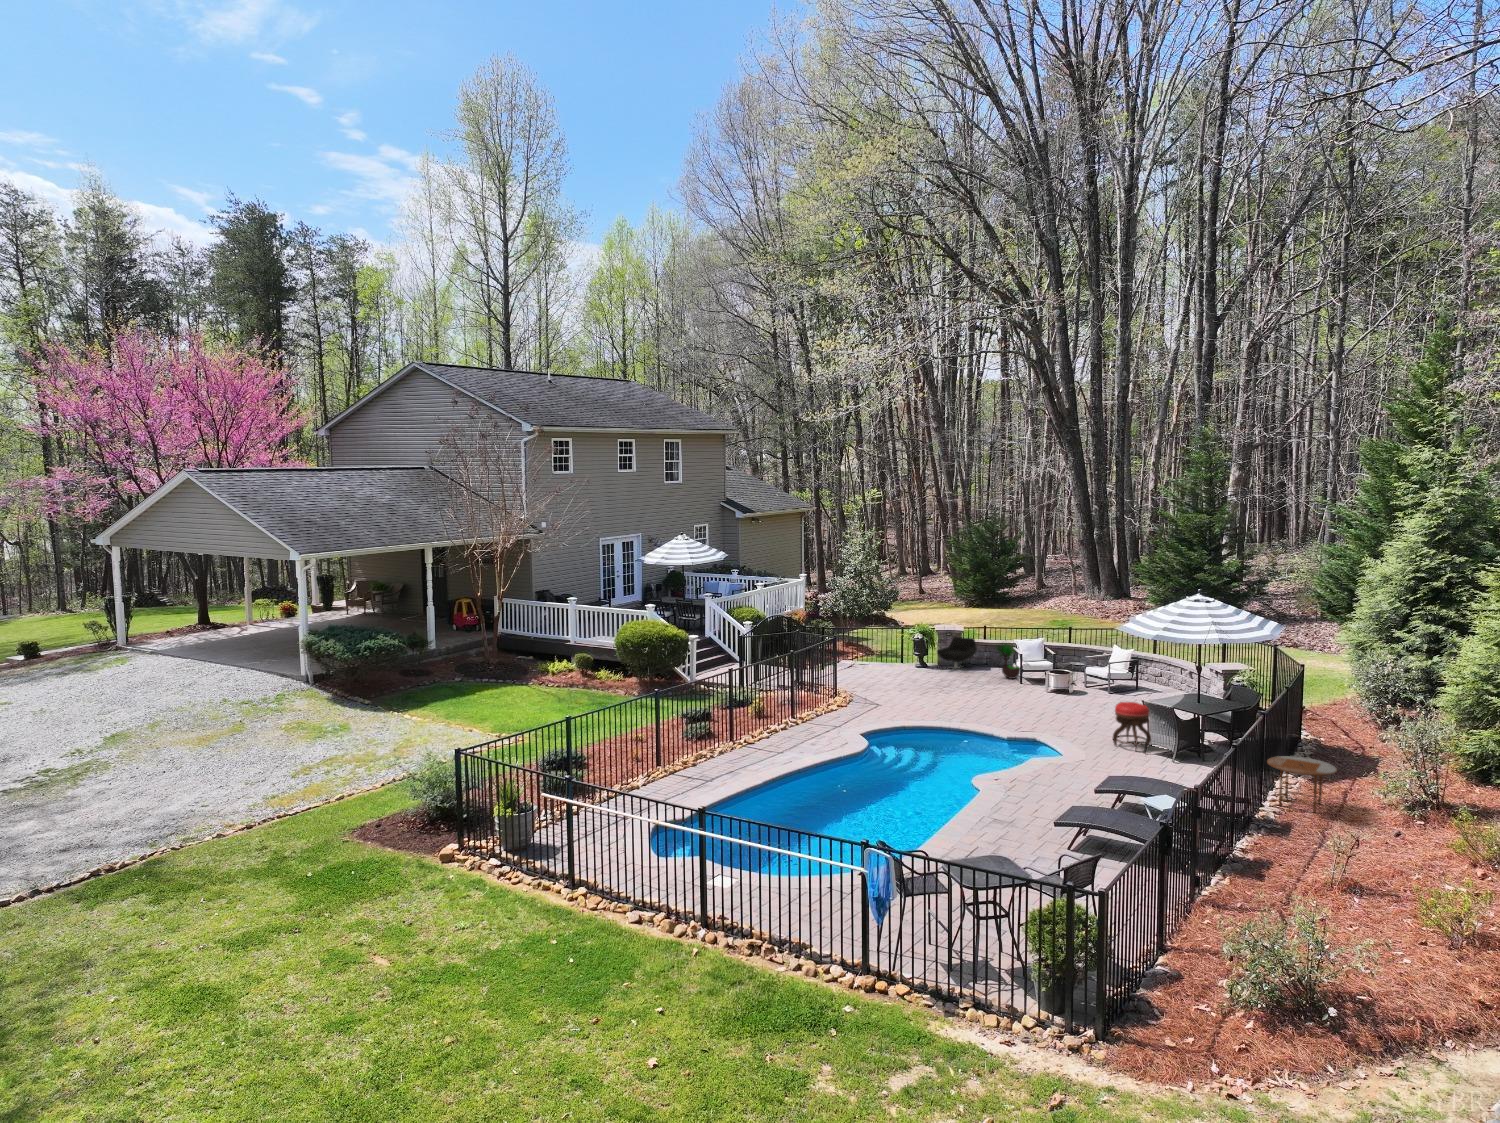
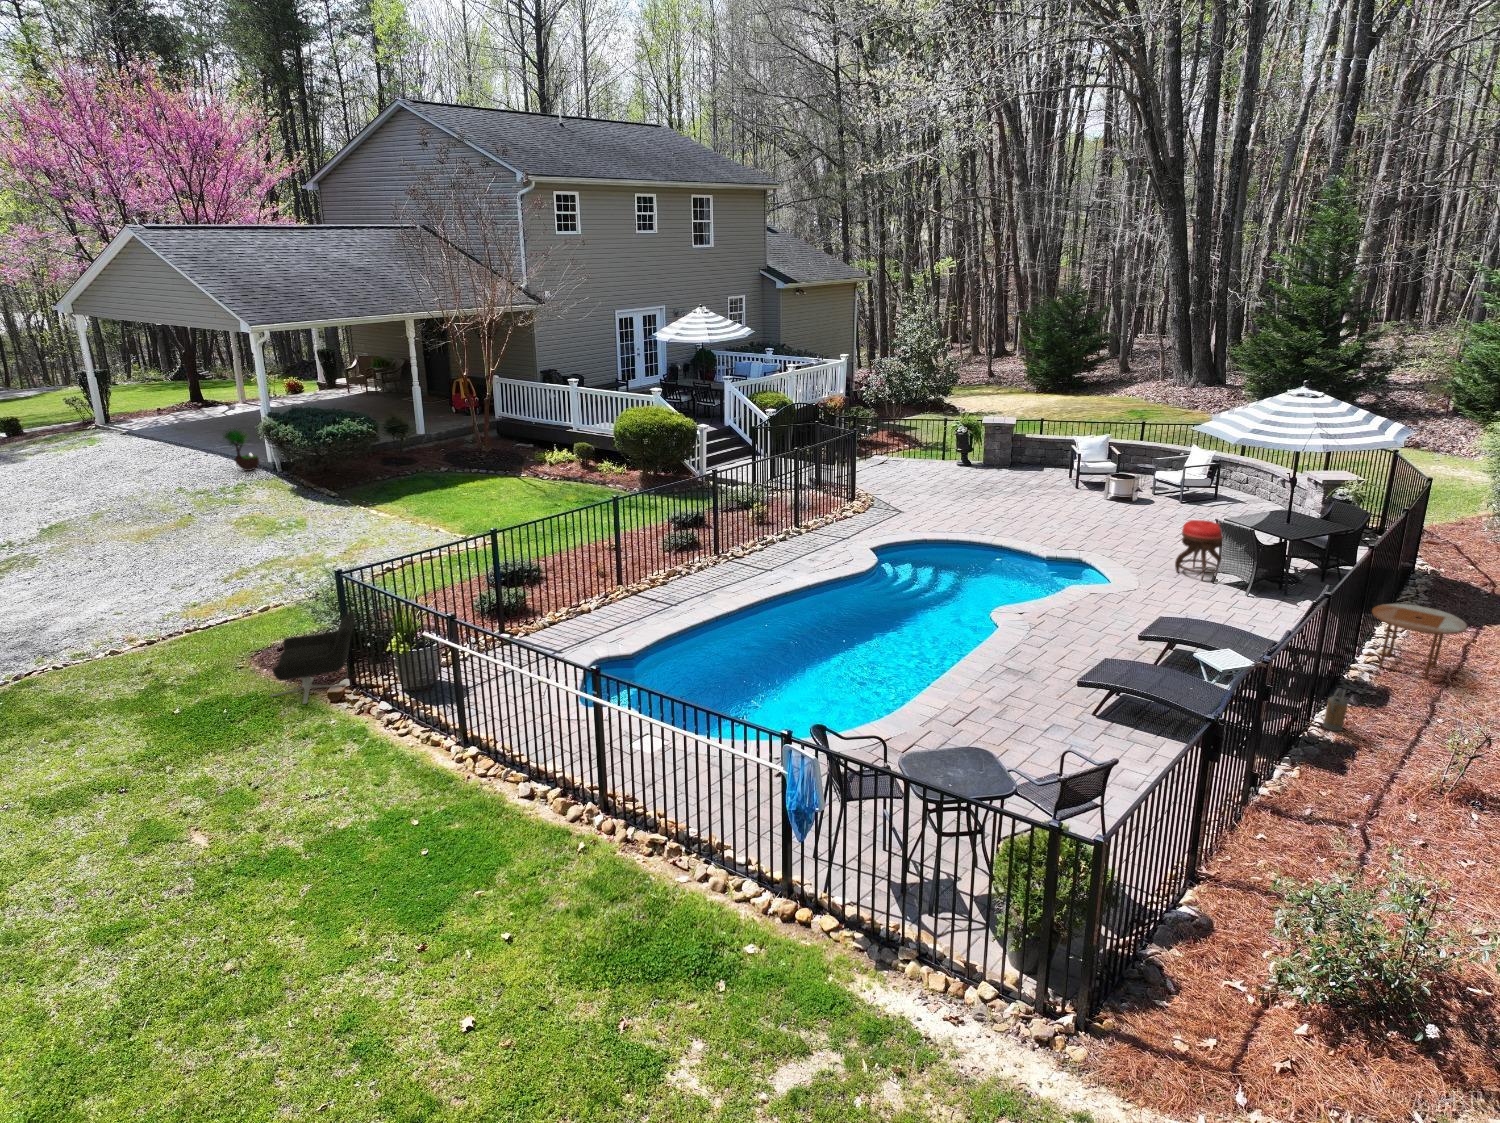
lounge chair: present [937,637,977,669] -> present [270,613,355,704]
potted tree: present [997,644,1020,679] -> present [223,429,259,471]
watering can: none [1242,816,1258,850] -> present [1323,690,1348,731]

